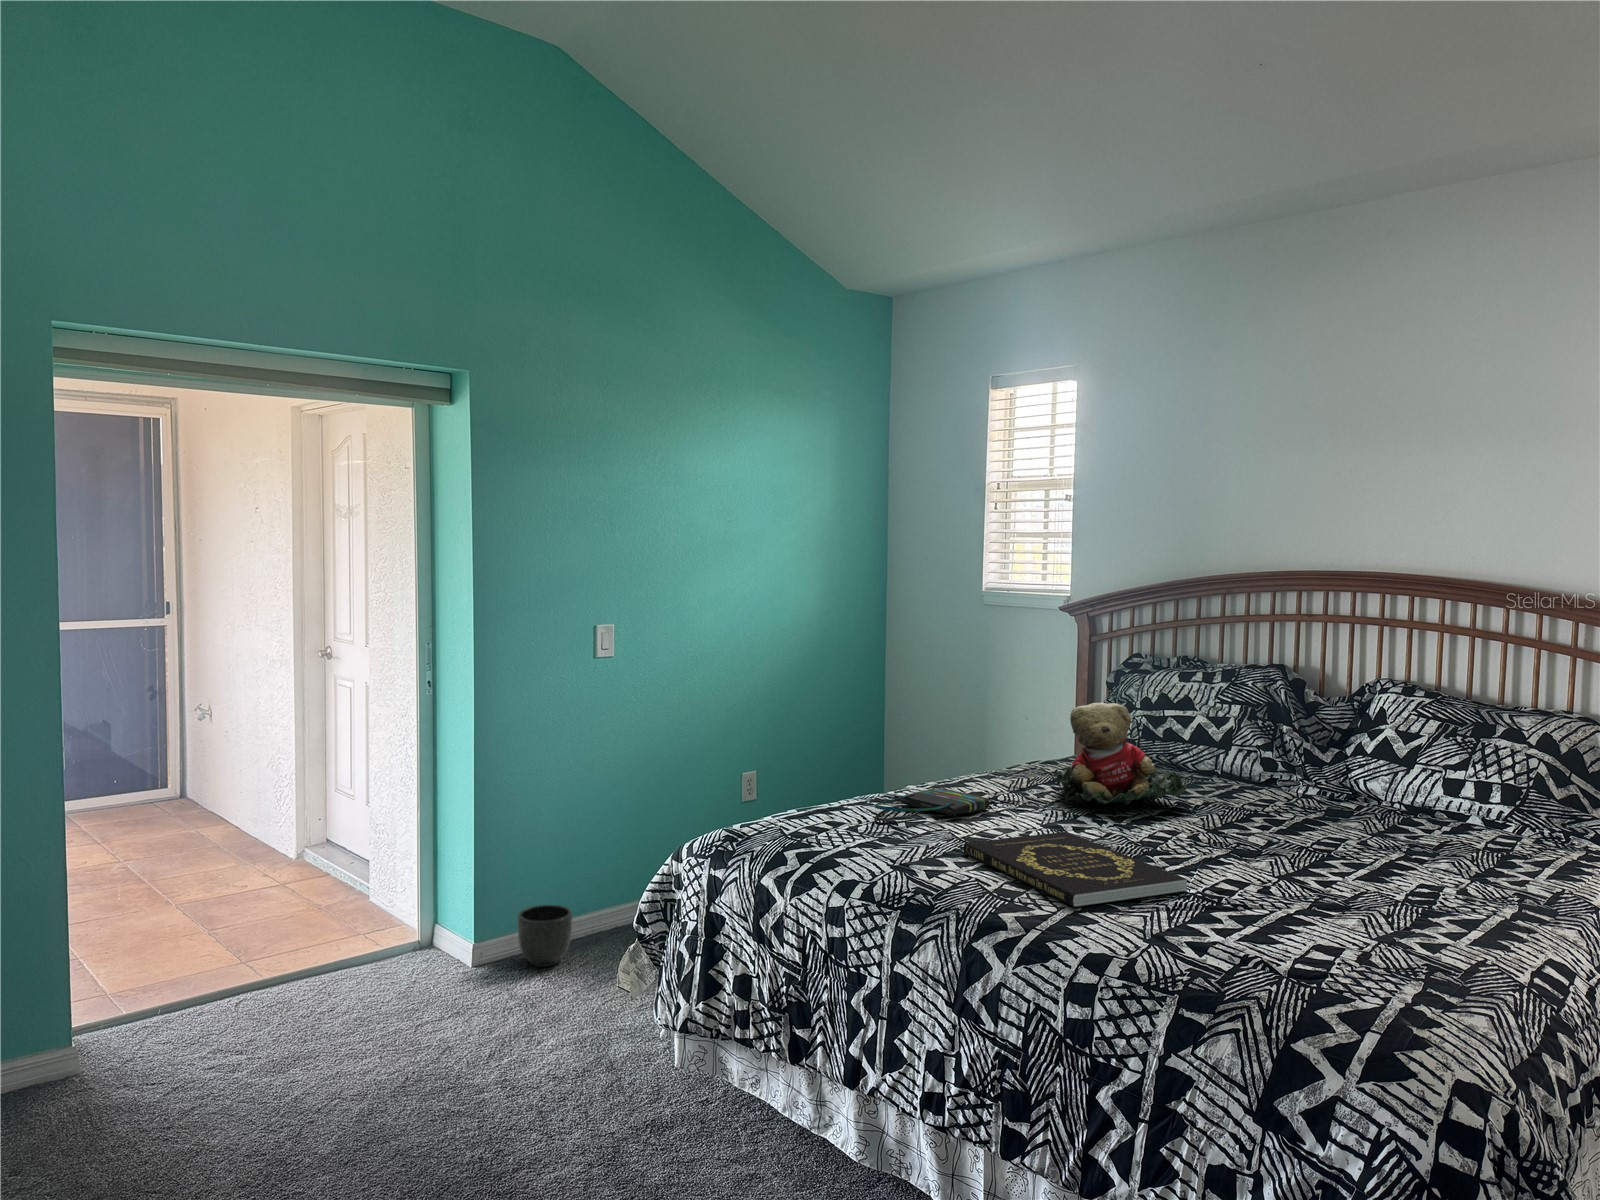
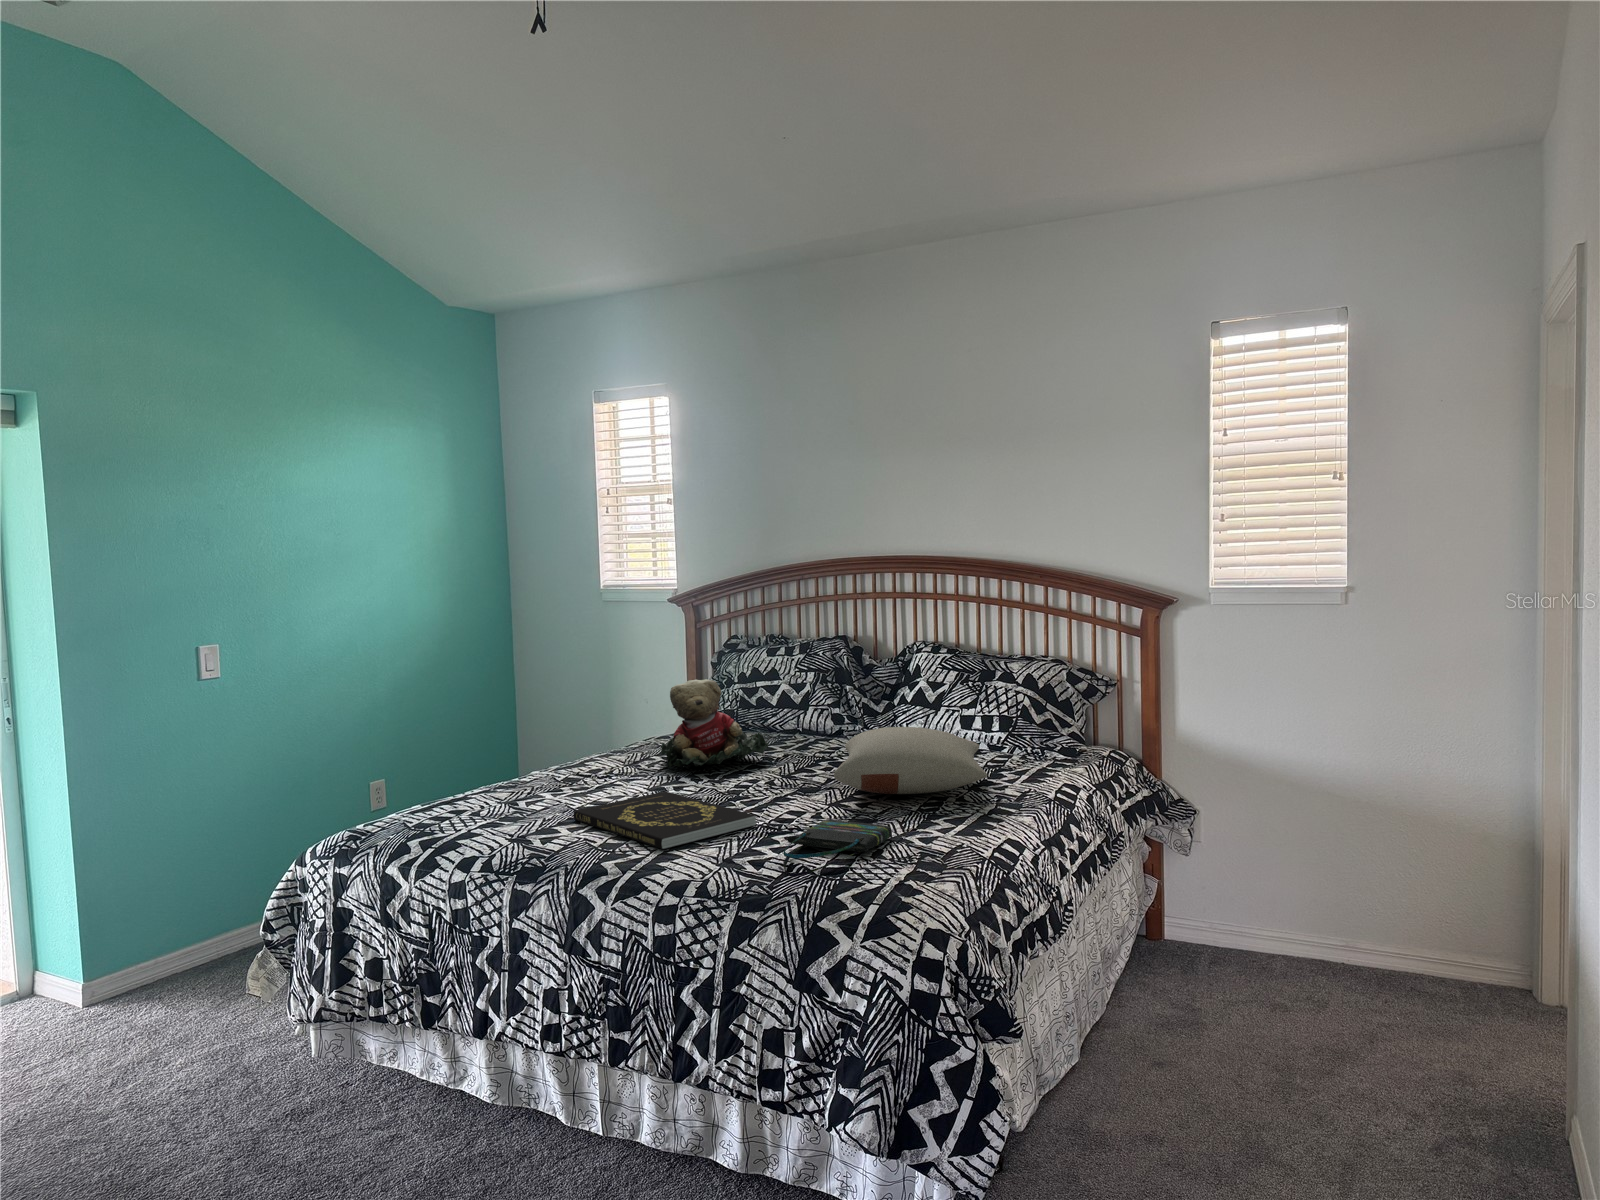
pillow: none [1288,786,1510,877] -> present [834,727,987,794]
tote bag: present [874,788,990,825] -> present [783,820,892,877]
planter: present [517,905,572,967] -> none [134,933,197,997]

